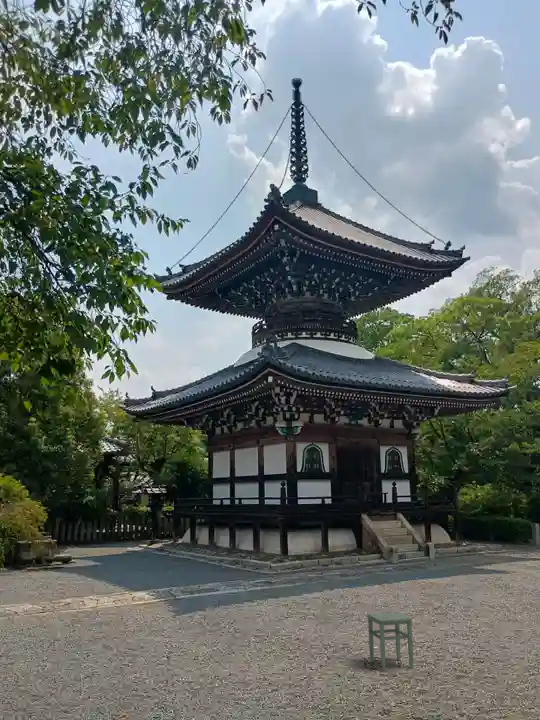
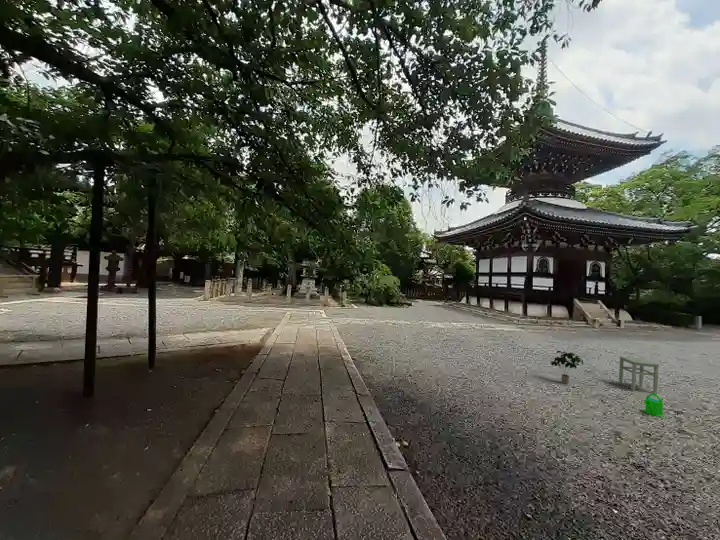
potted plant: none [265,620,309,680] -> present [550,351,583,384]
watering can: none [375,669,403,706] -> present [644,393,664,416]

